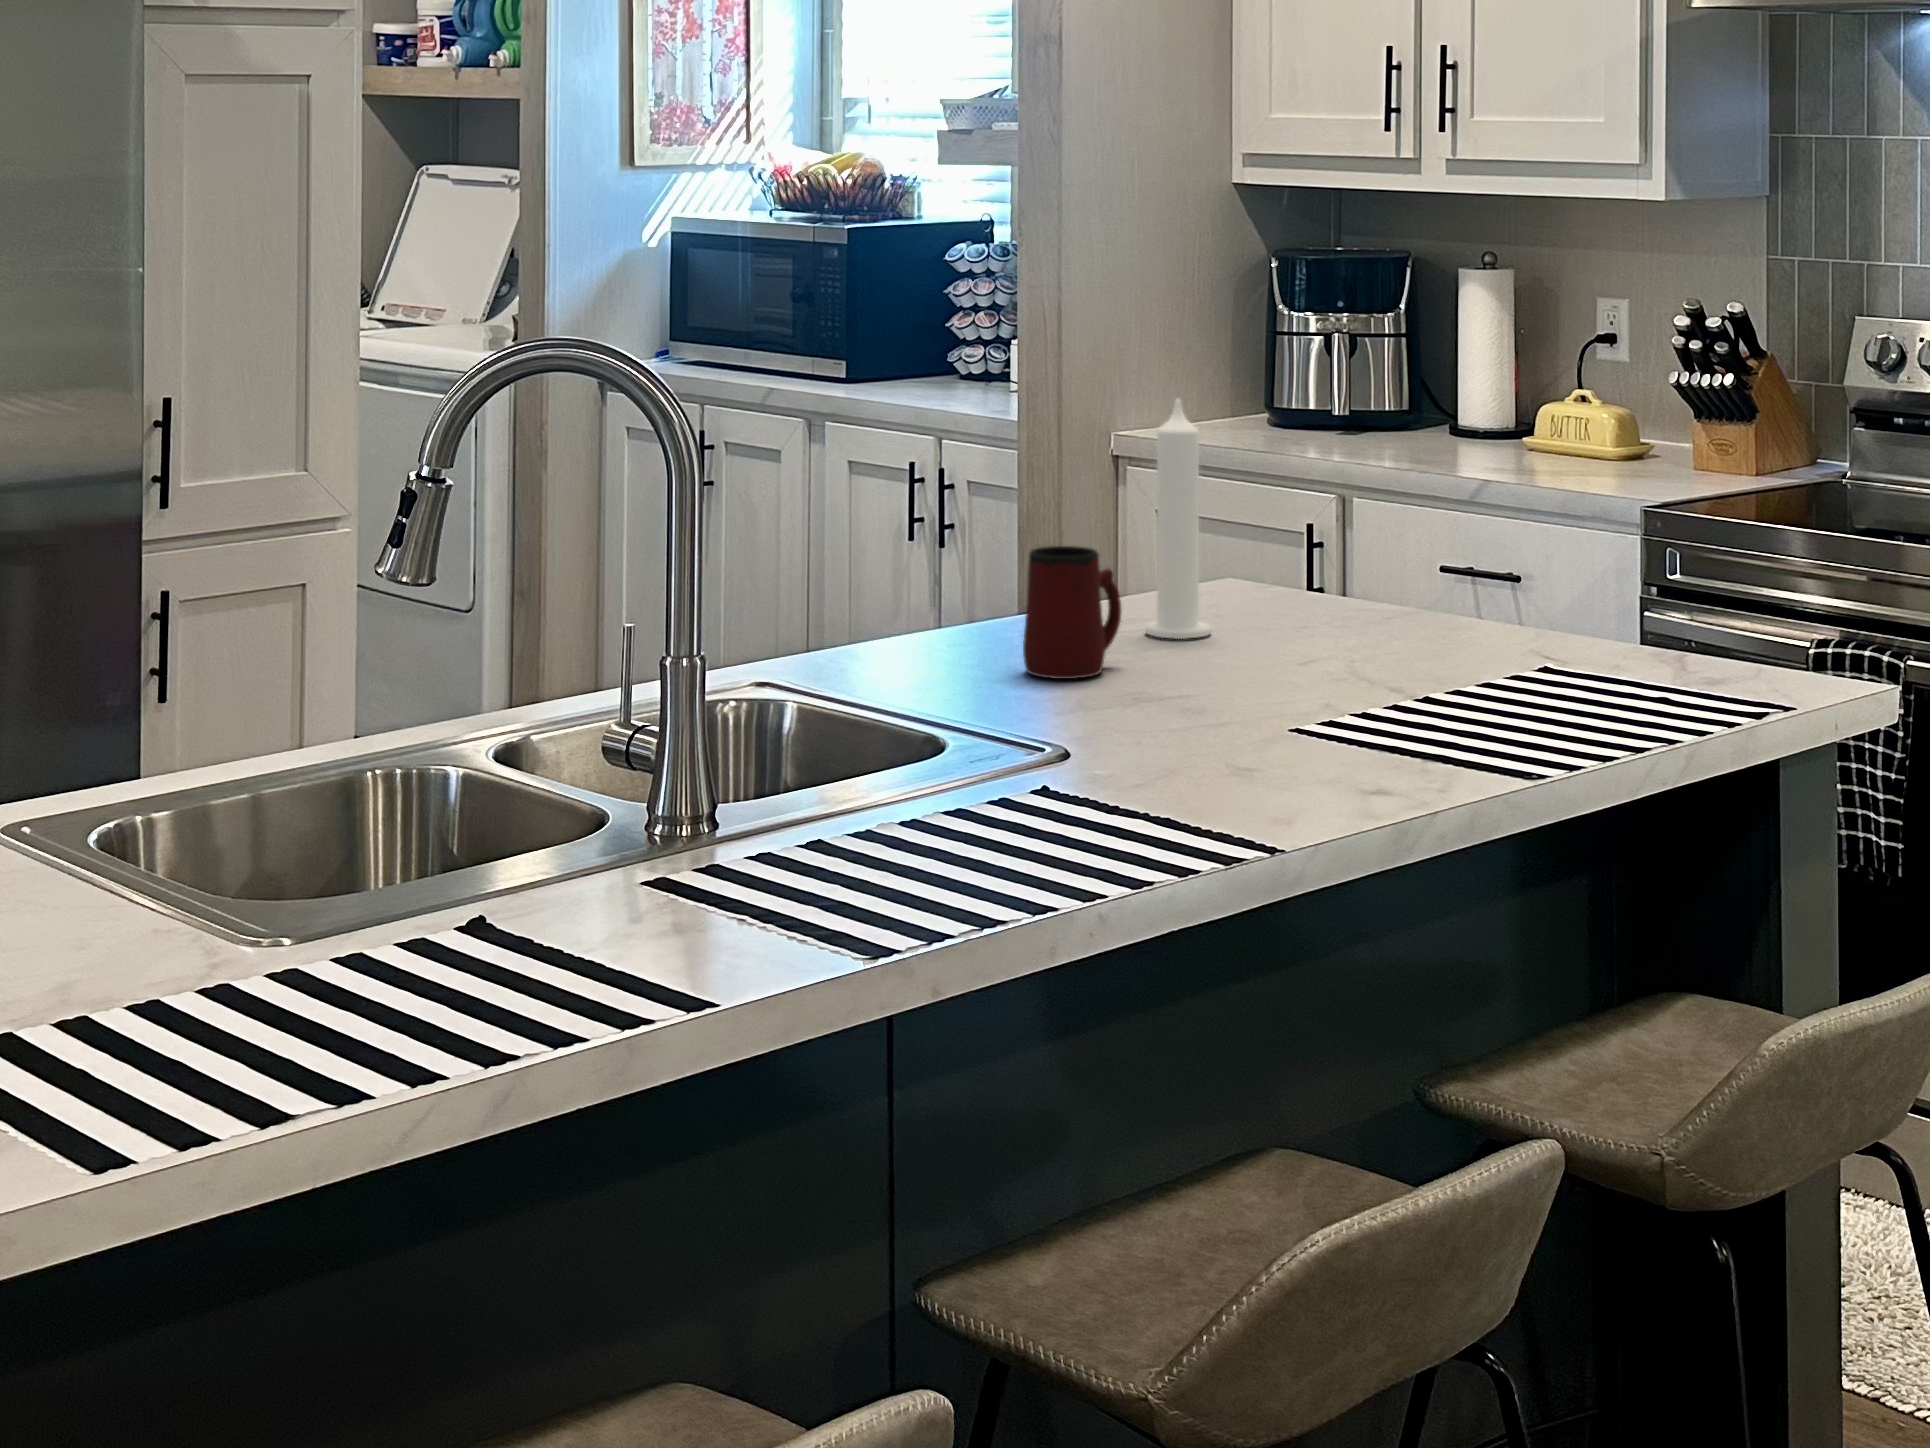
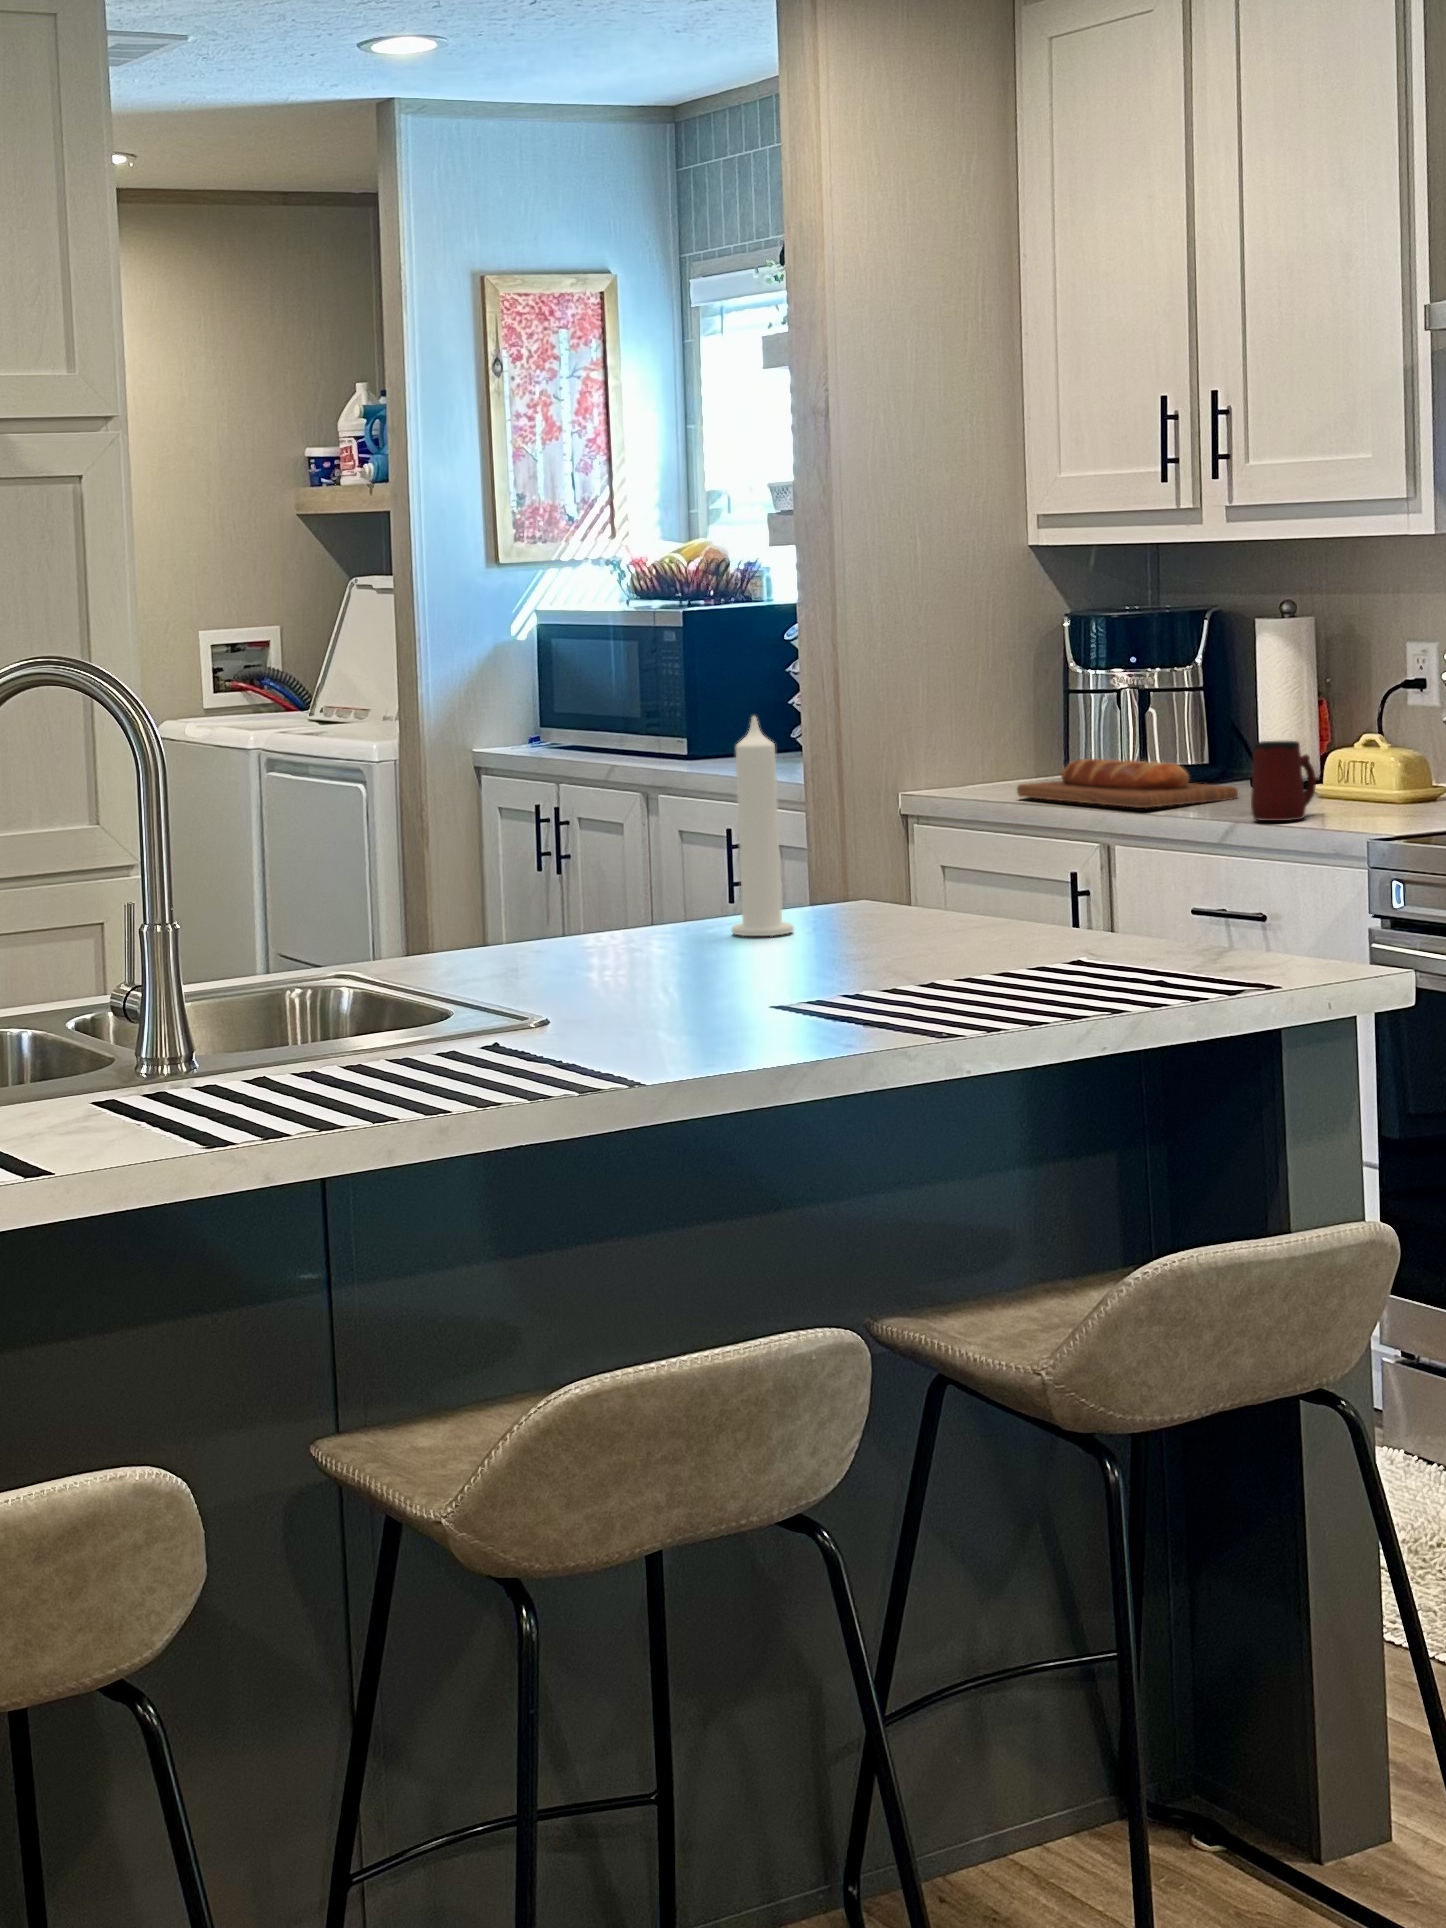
bread loaf: none [1230,401,1454,456] -> present [1017,759,1238,808]
mug: present [1023,546,1121,679] -> present [1251,741,1316,821]

